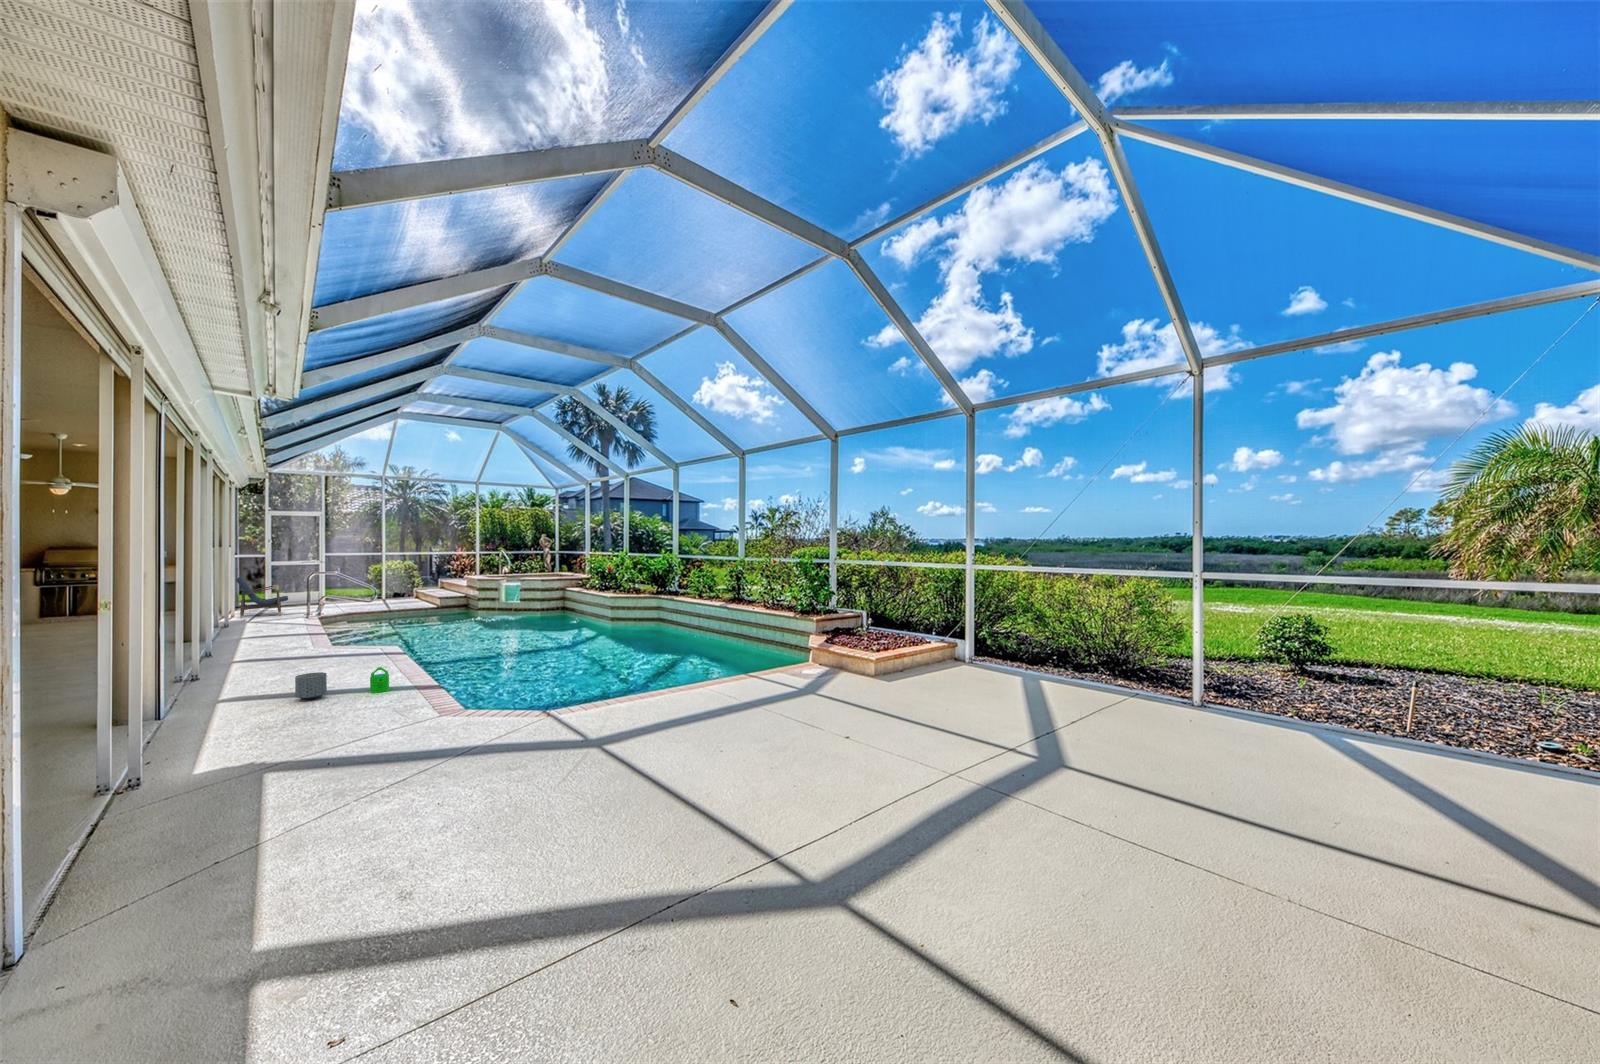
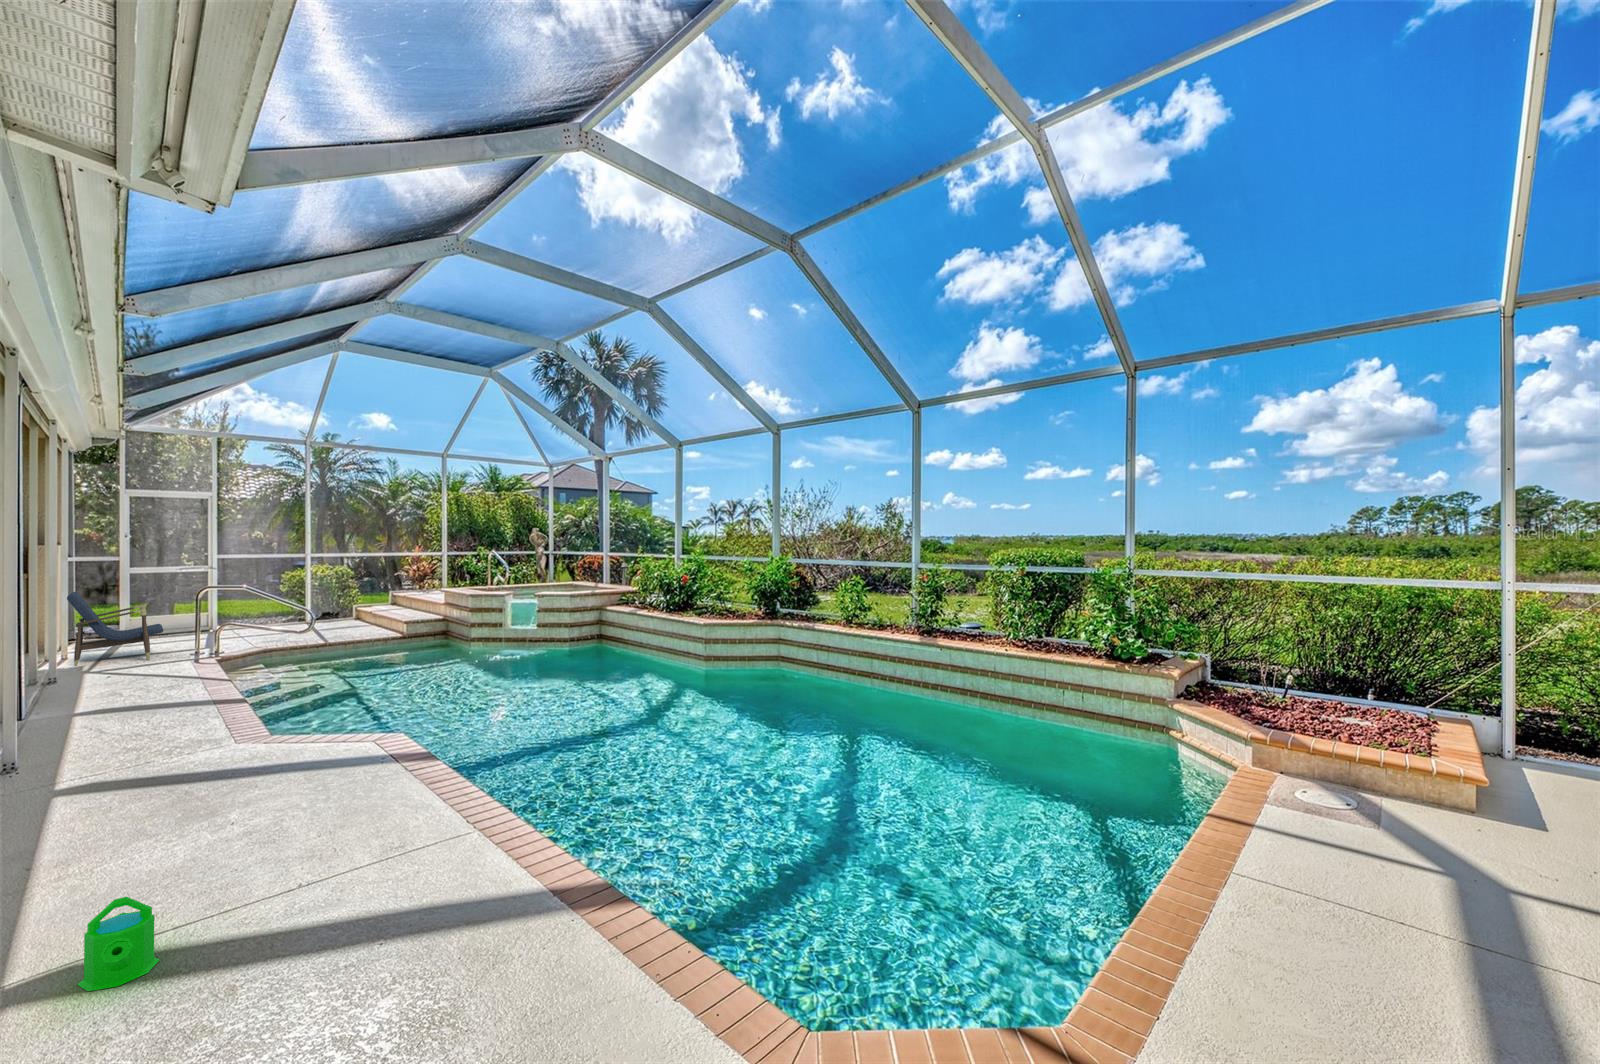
watering can: present [369,667,390,693] -> present [78,897,159,991]
planter: present [295,672,327,700] -> none [274,895,368,1002]

